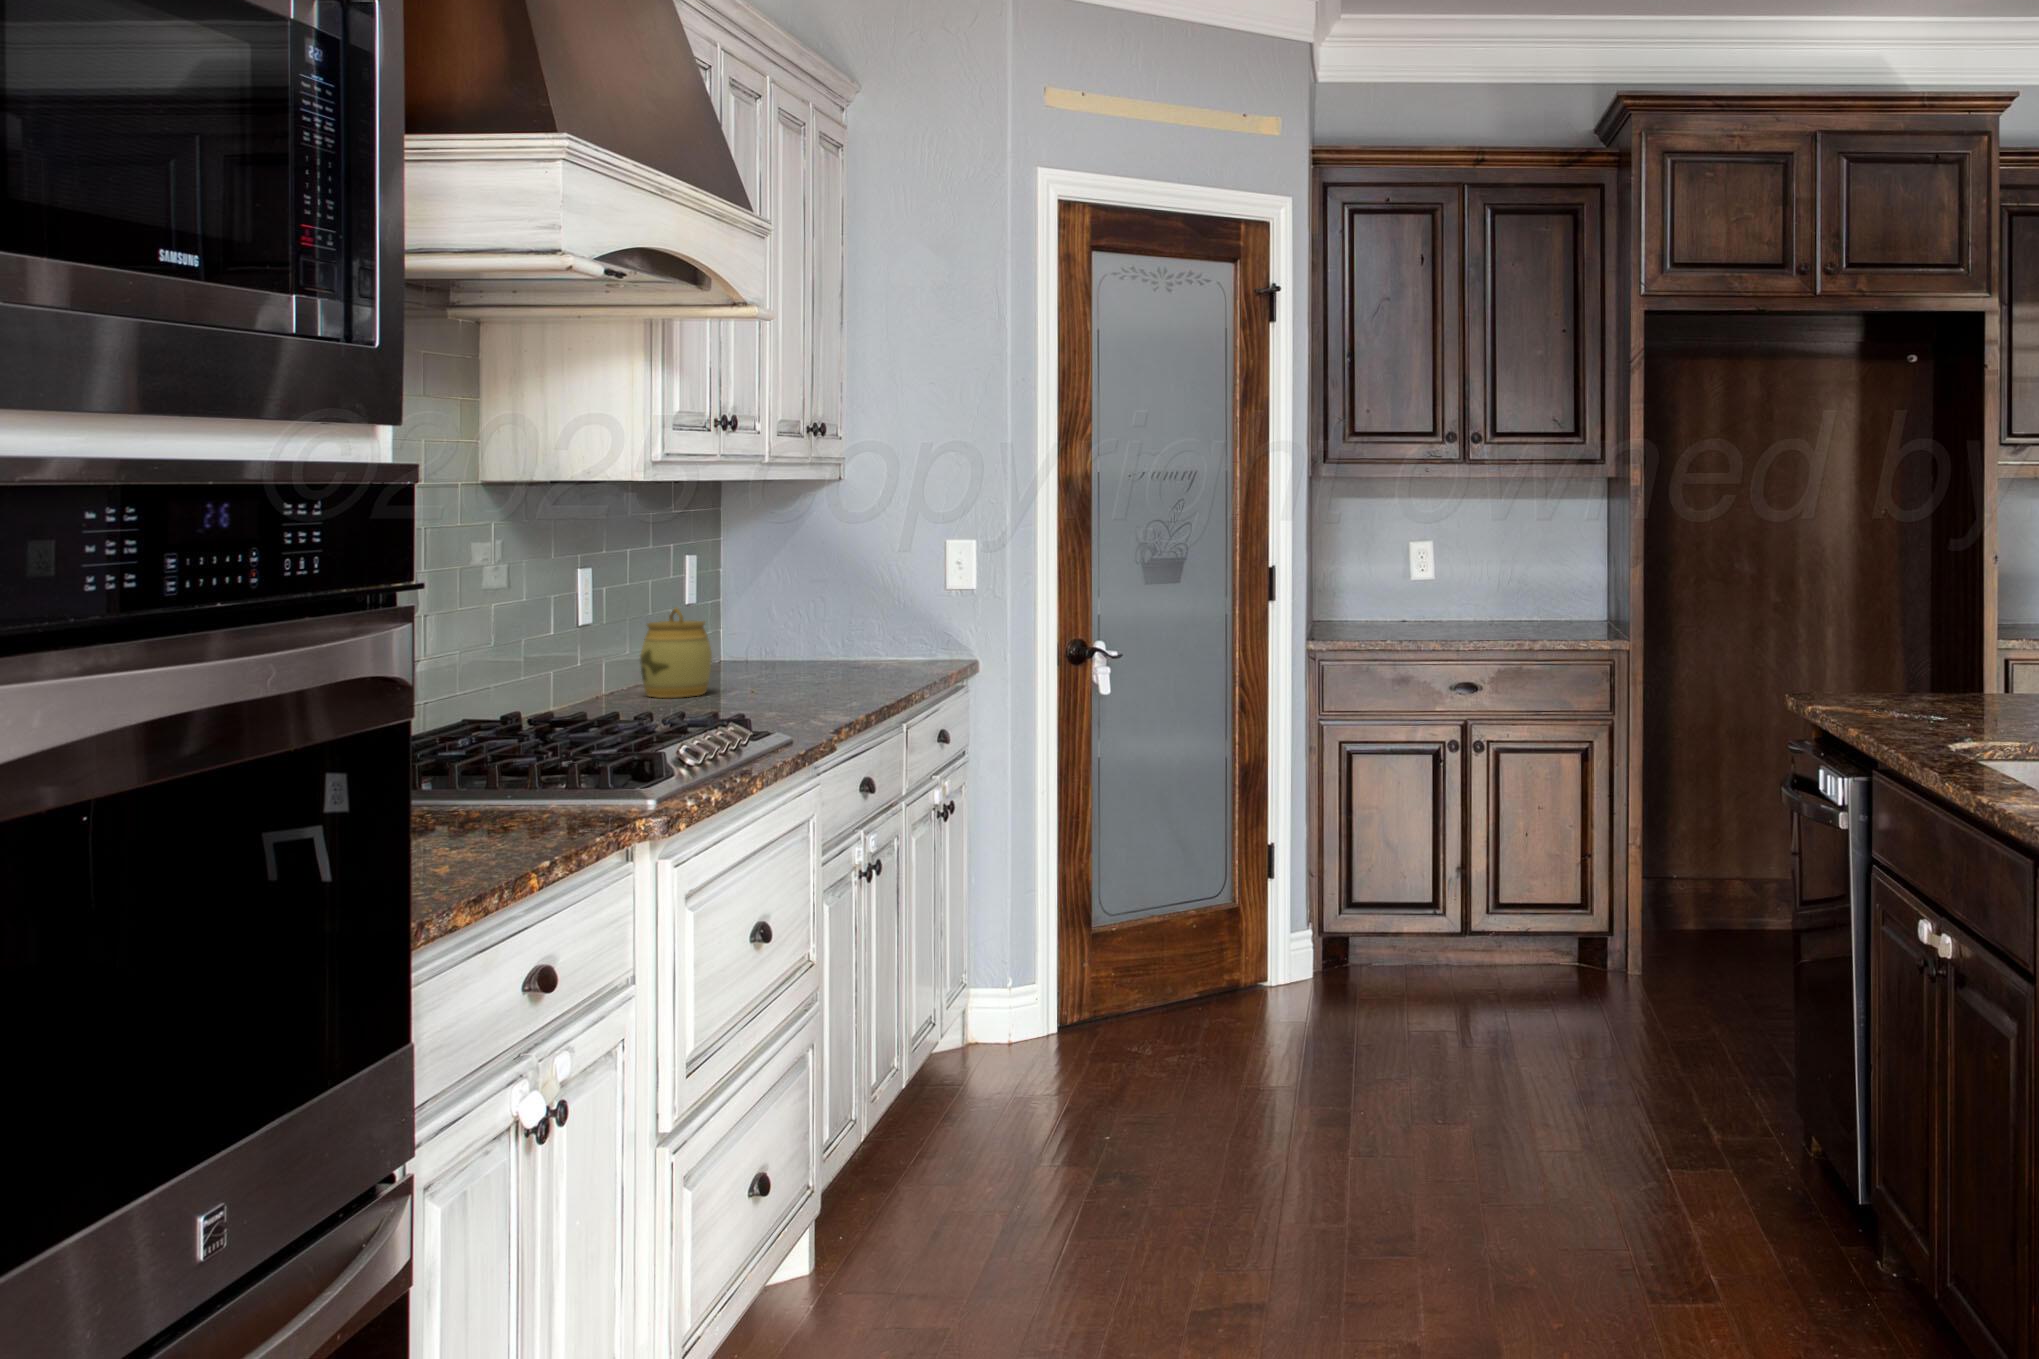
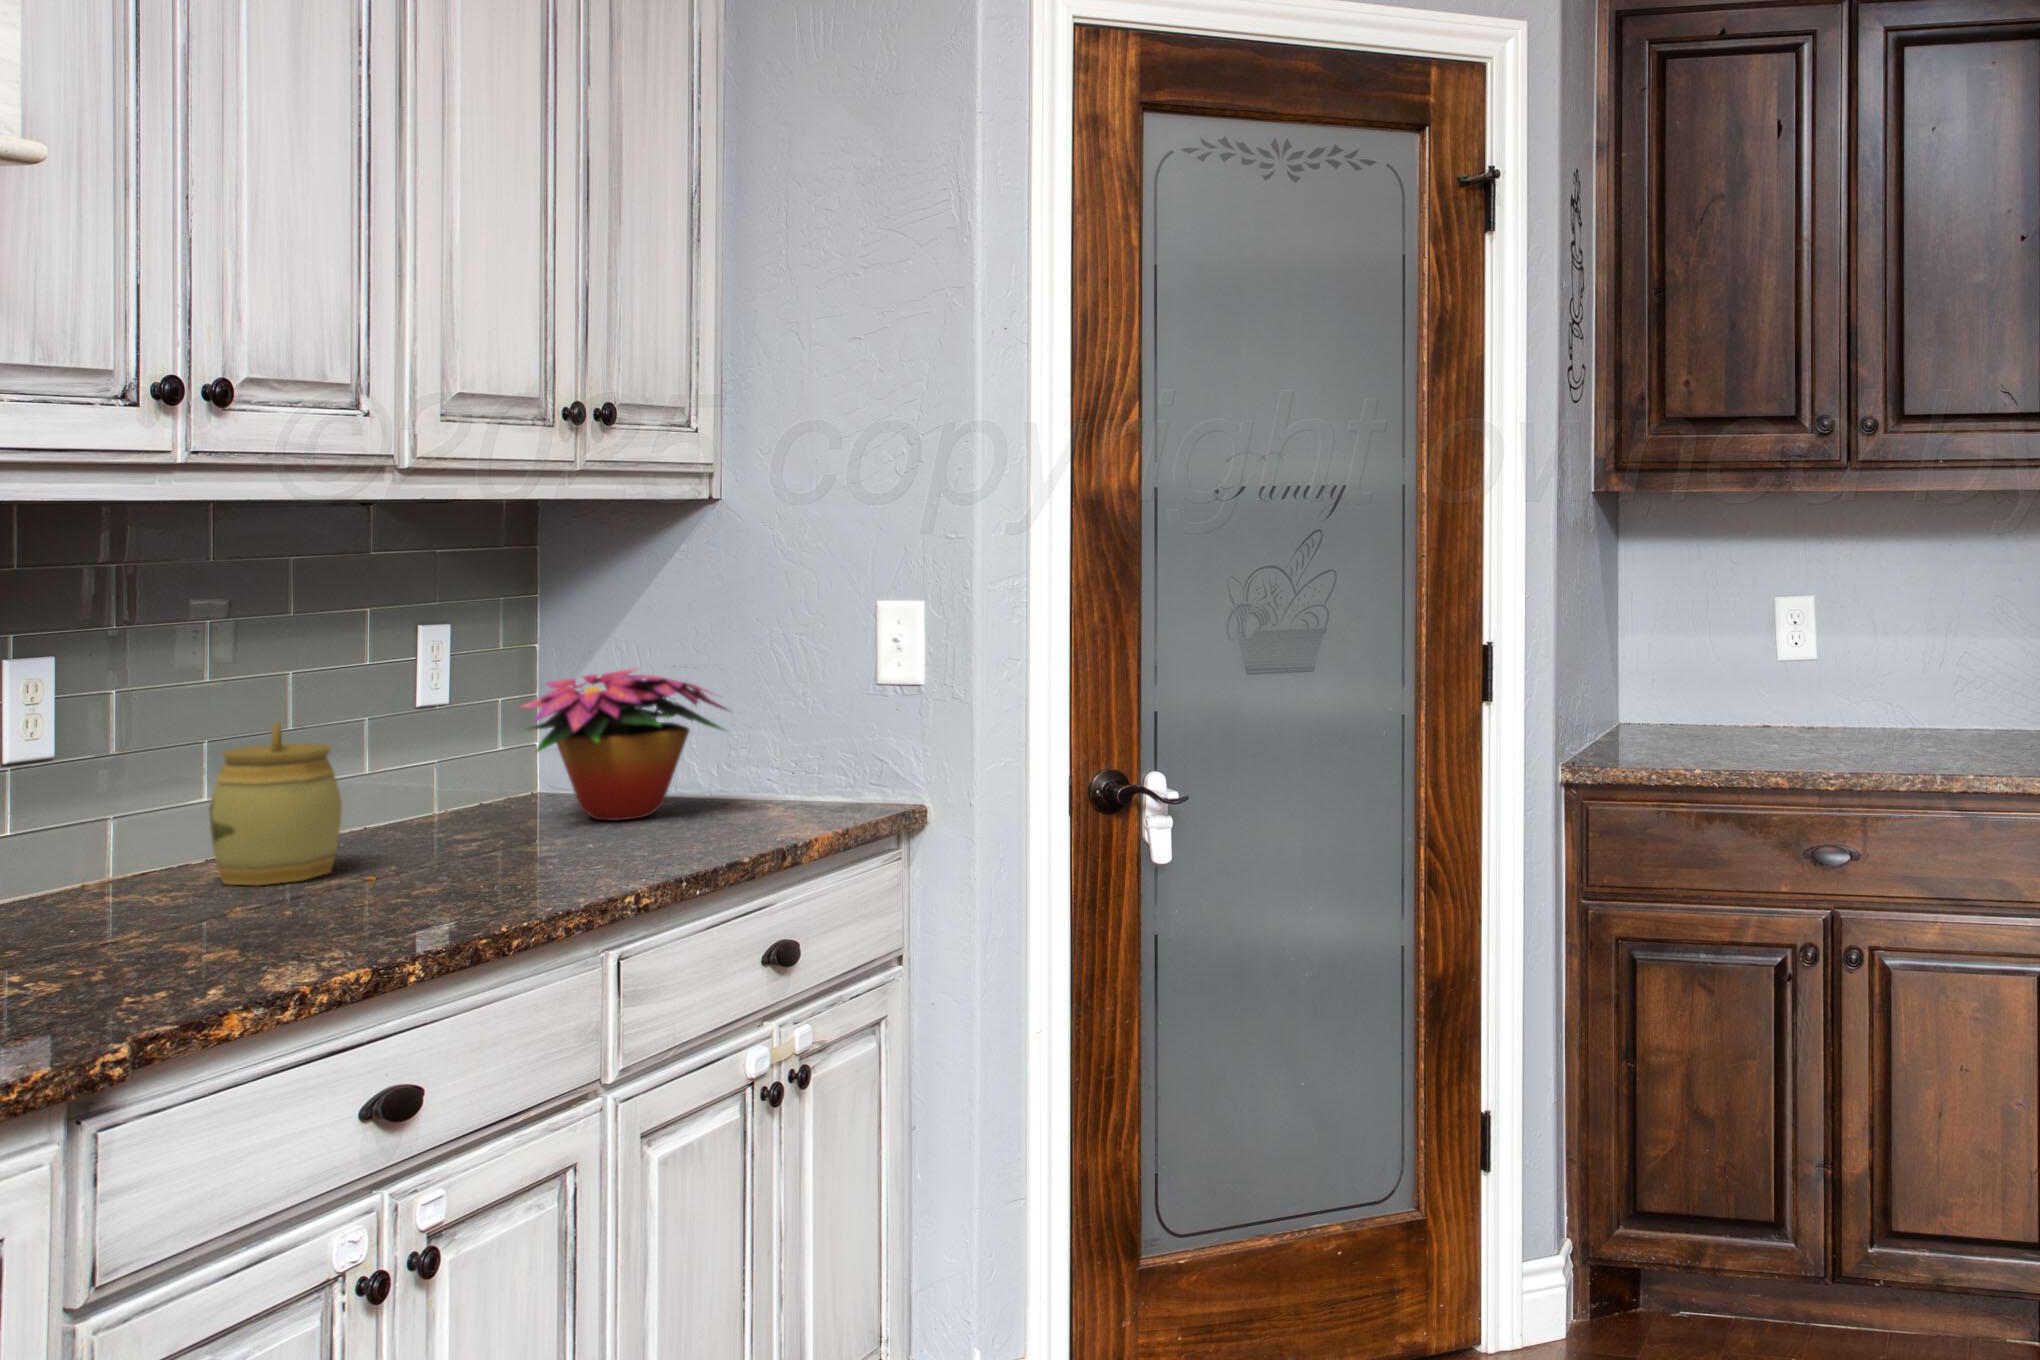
flower arrangement: none [730,581,870,673] -> present [519,668,727,820]

